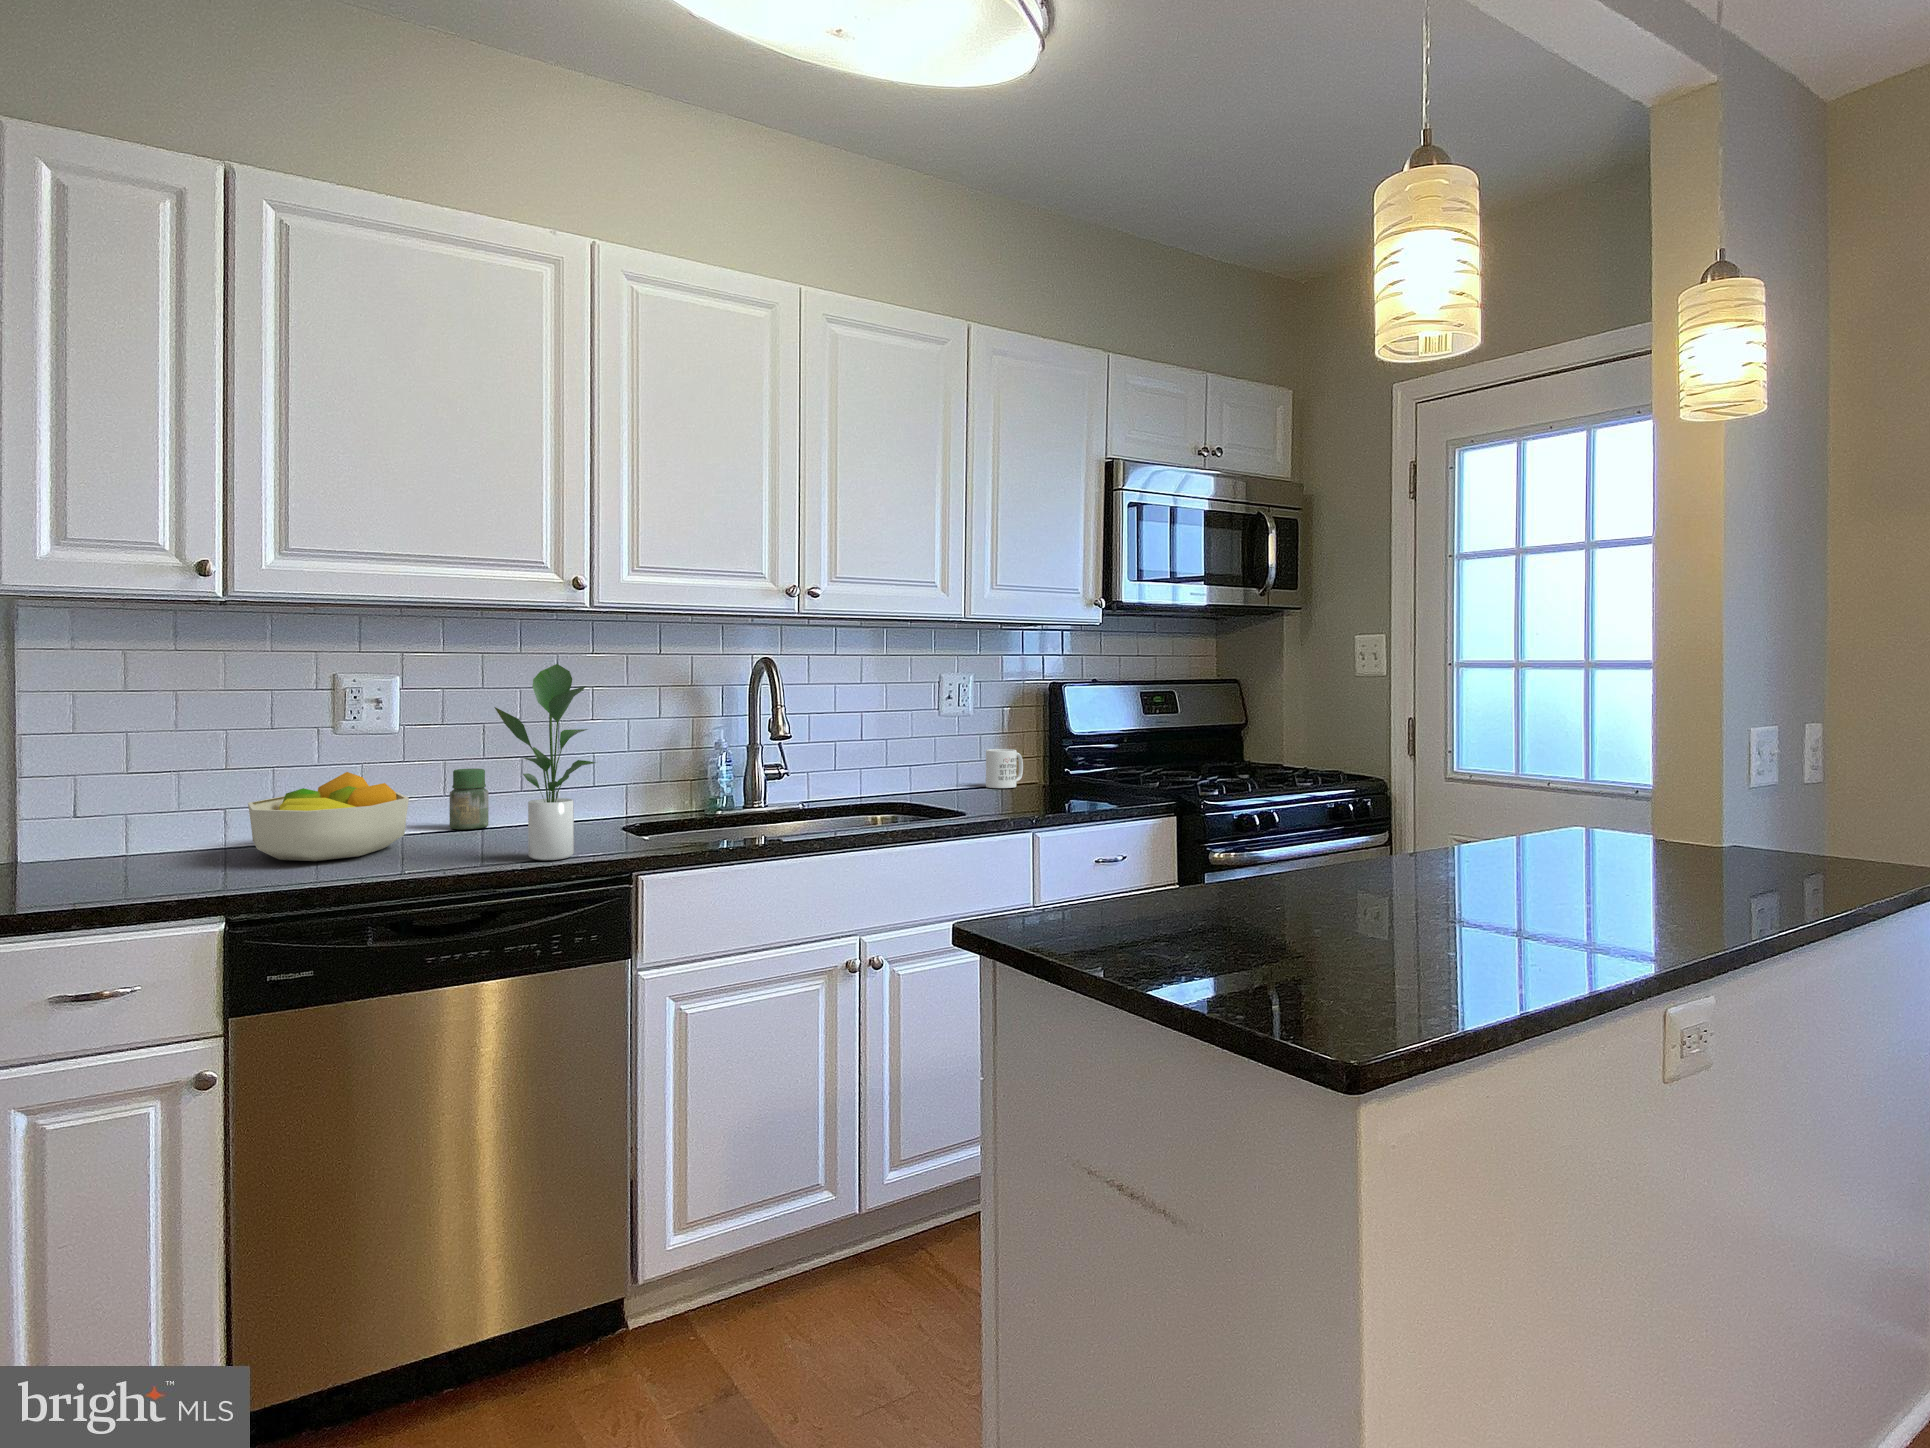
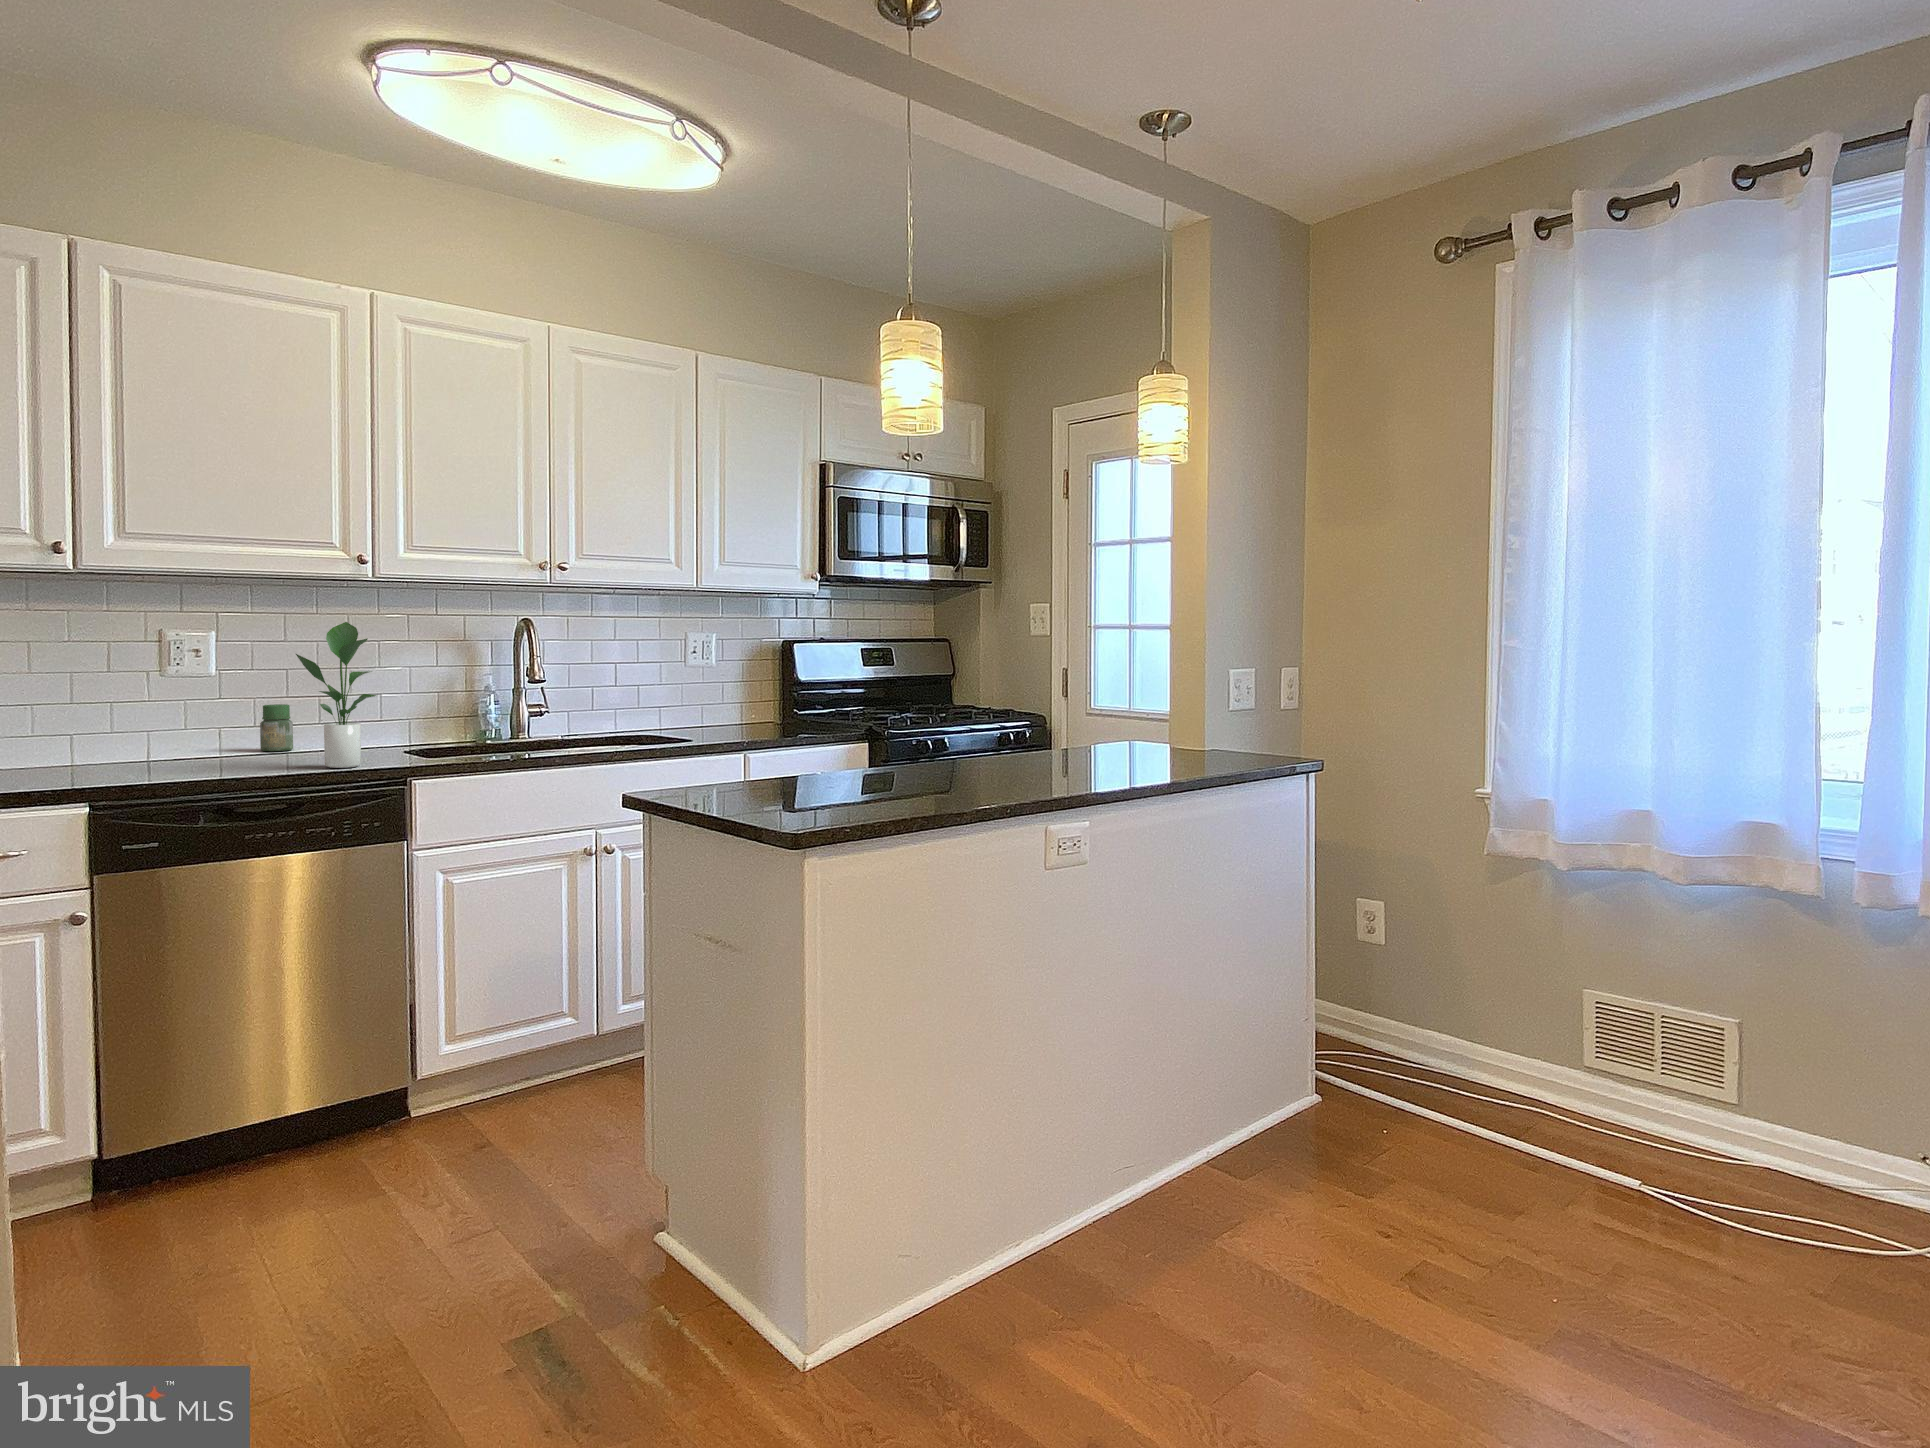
mug: present [986,749,1023,788] -> none [720,693,752,724]
fruit bowl: present [248,772,409,861] -> none [94,705,227,770]

